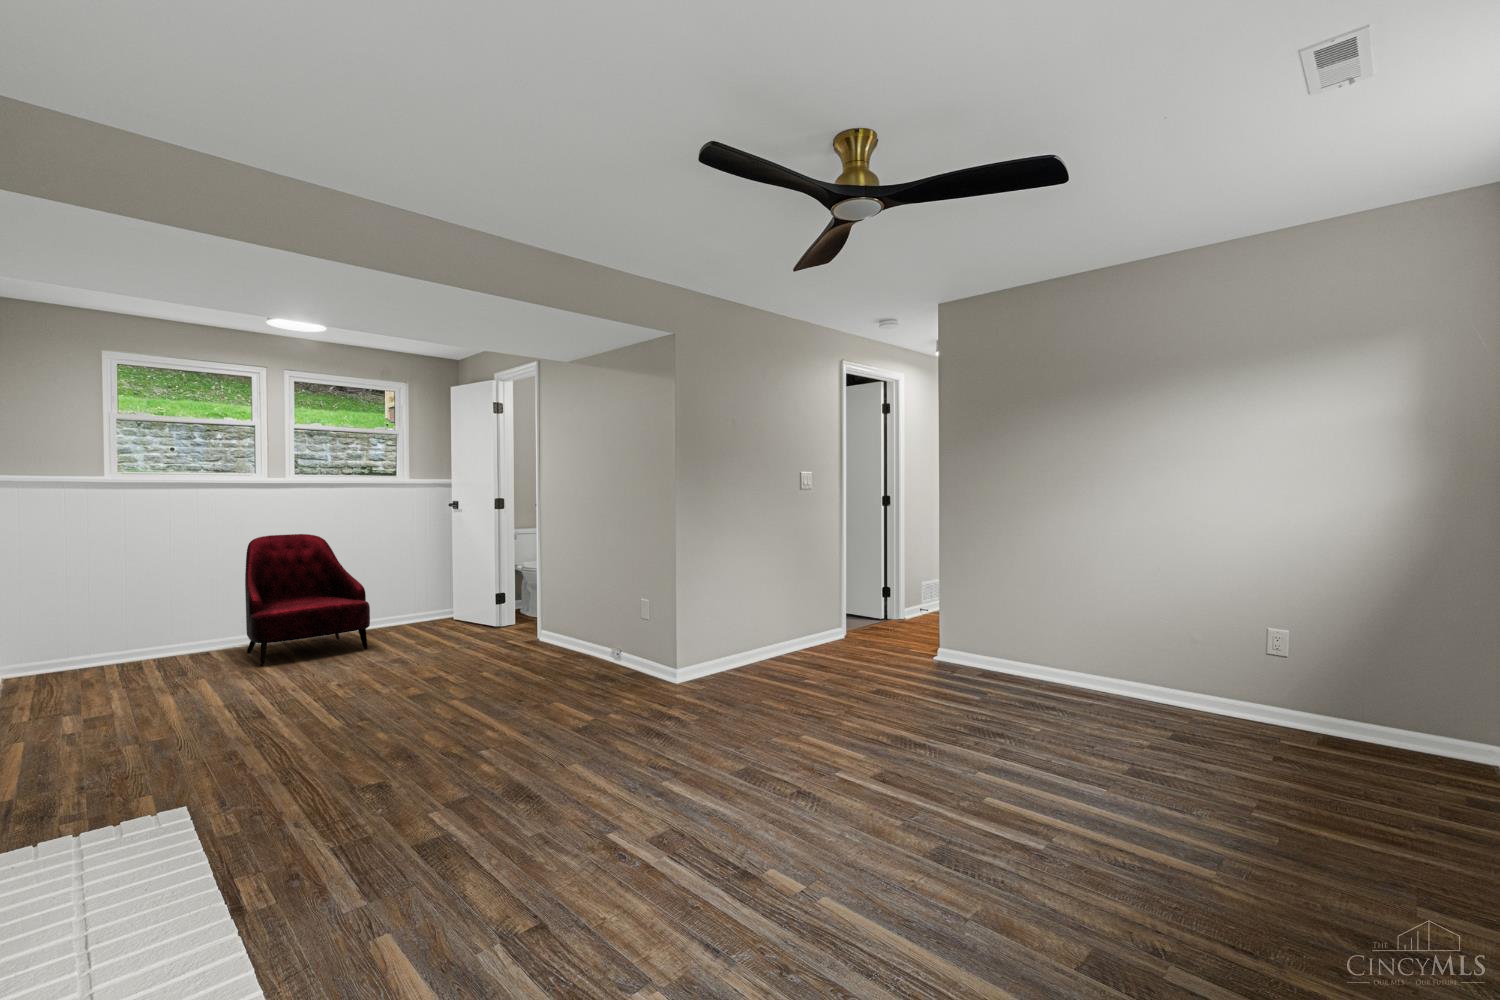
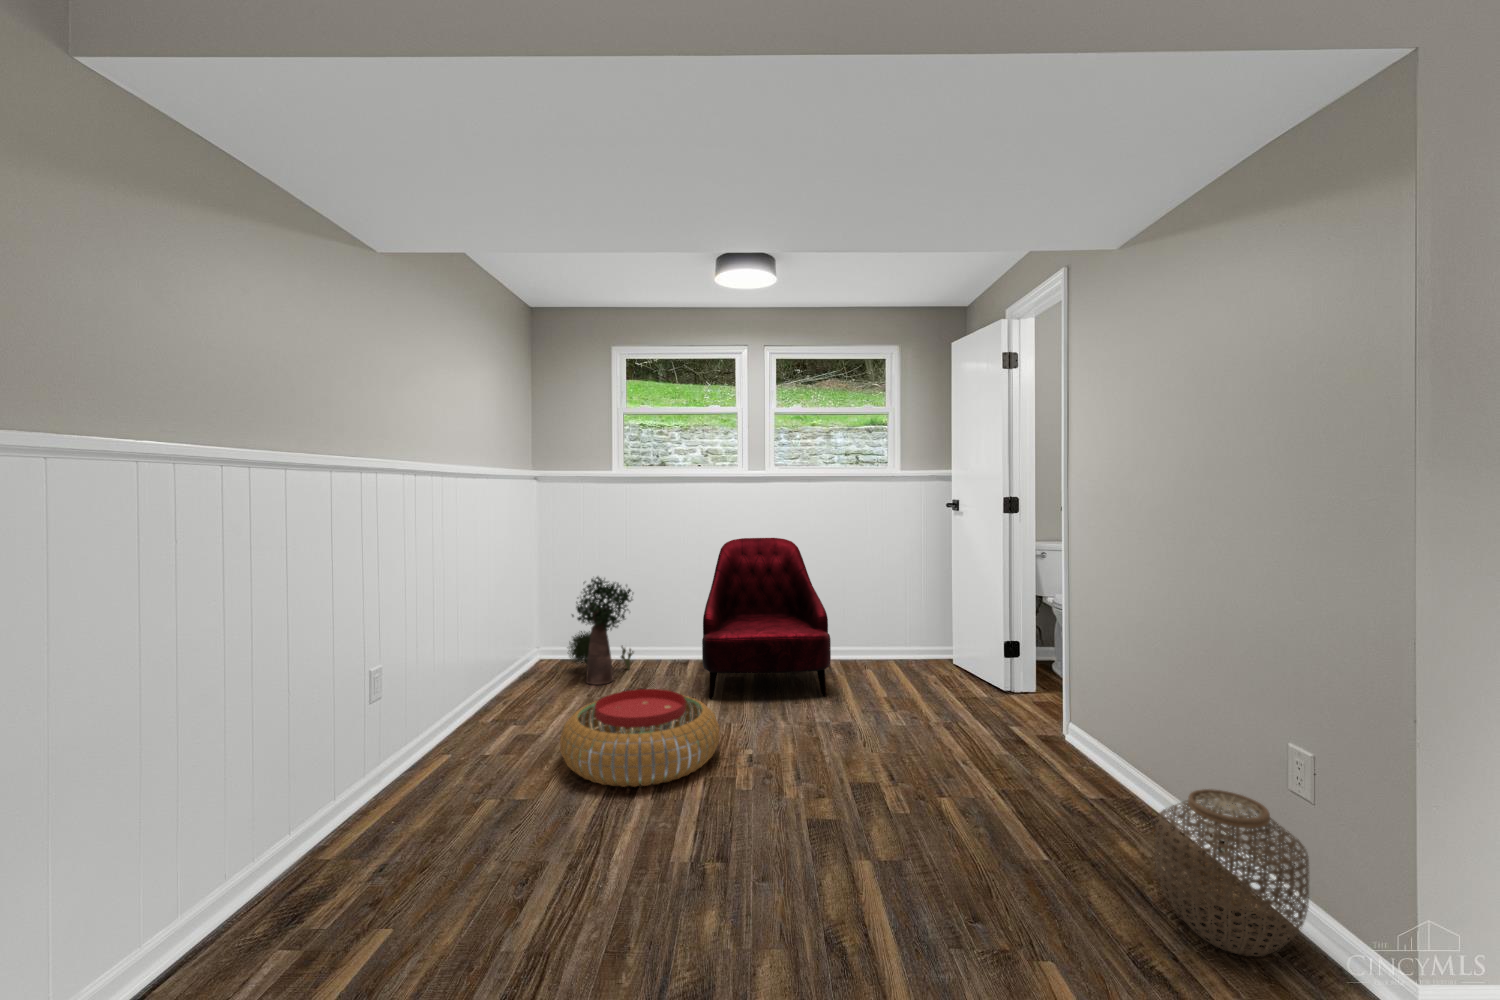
potted plant: none [58,576,156,680] -> present [568,577,633,685]
woven basket: none [590,620,645,682] -> present [1155,789,1309,956]
pouf: none [151,649,307,718] -> present [560,689,719,787]

